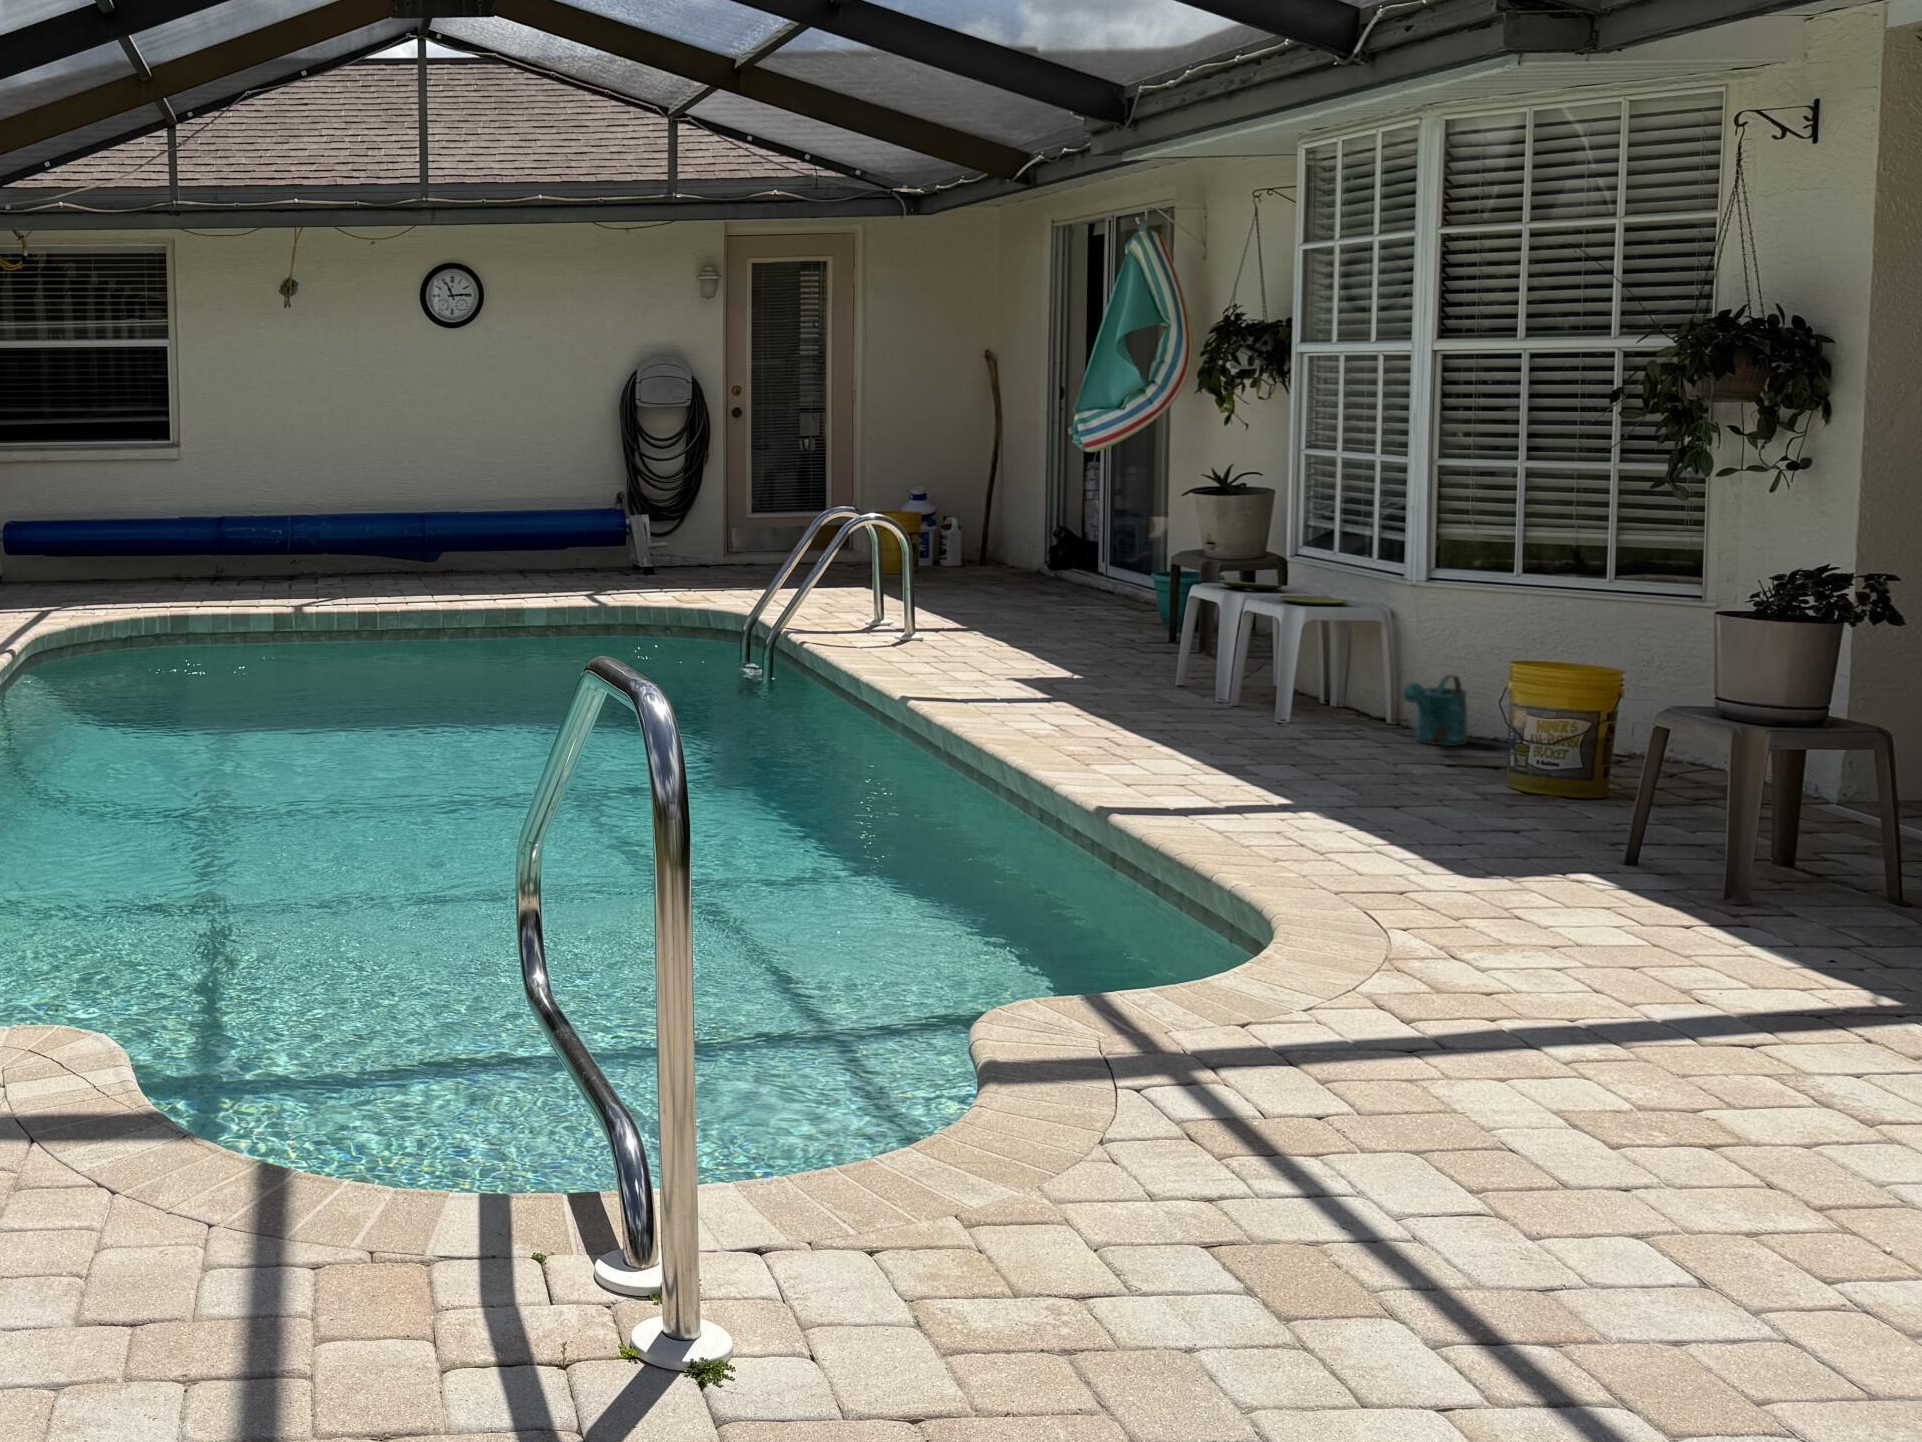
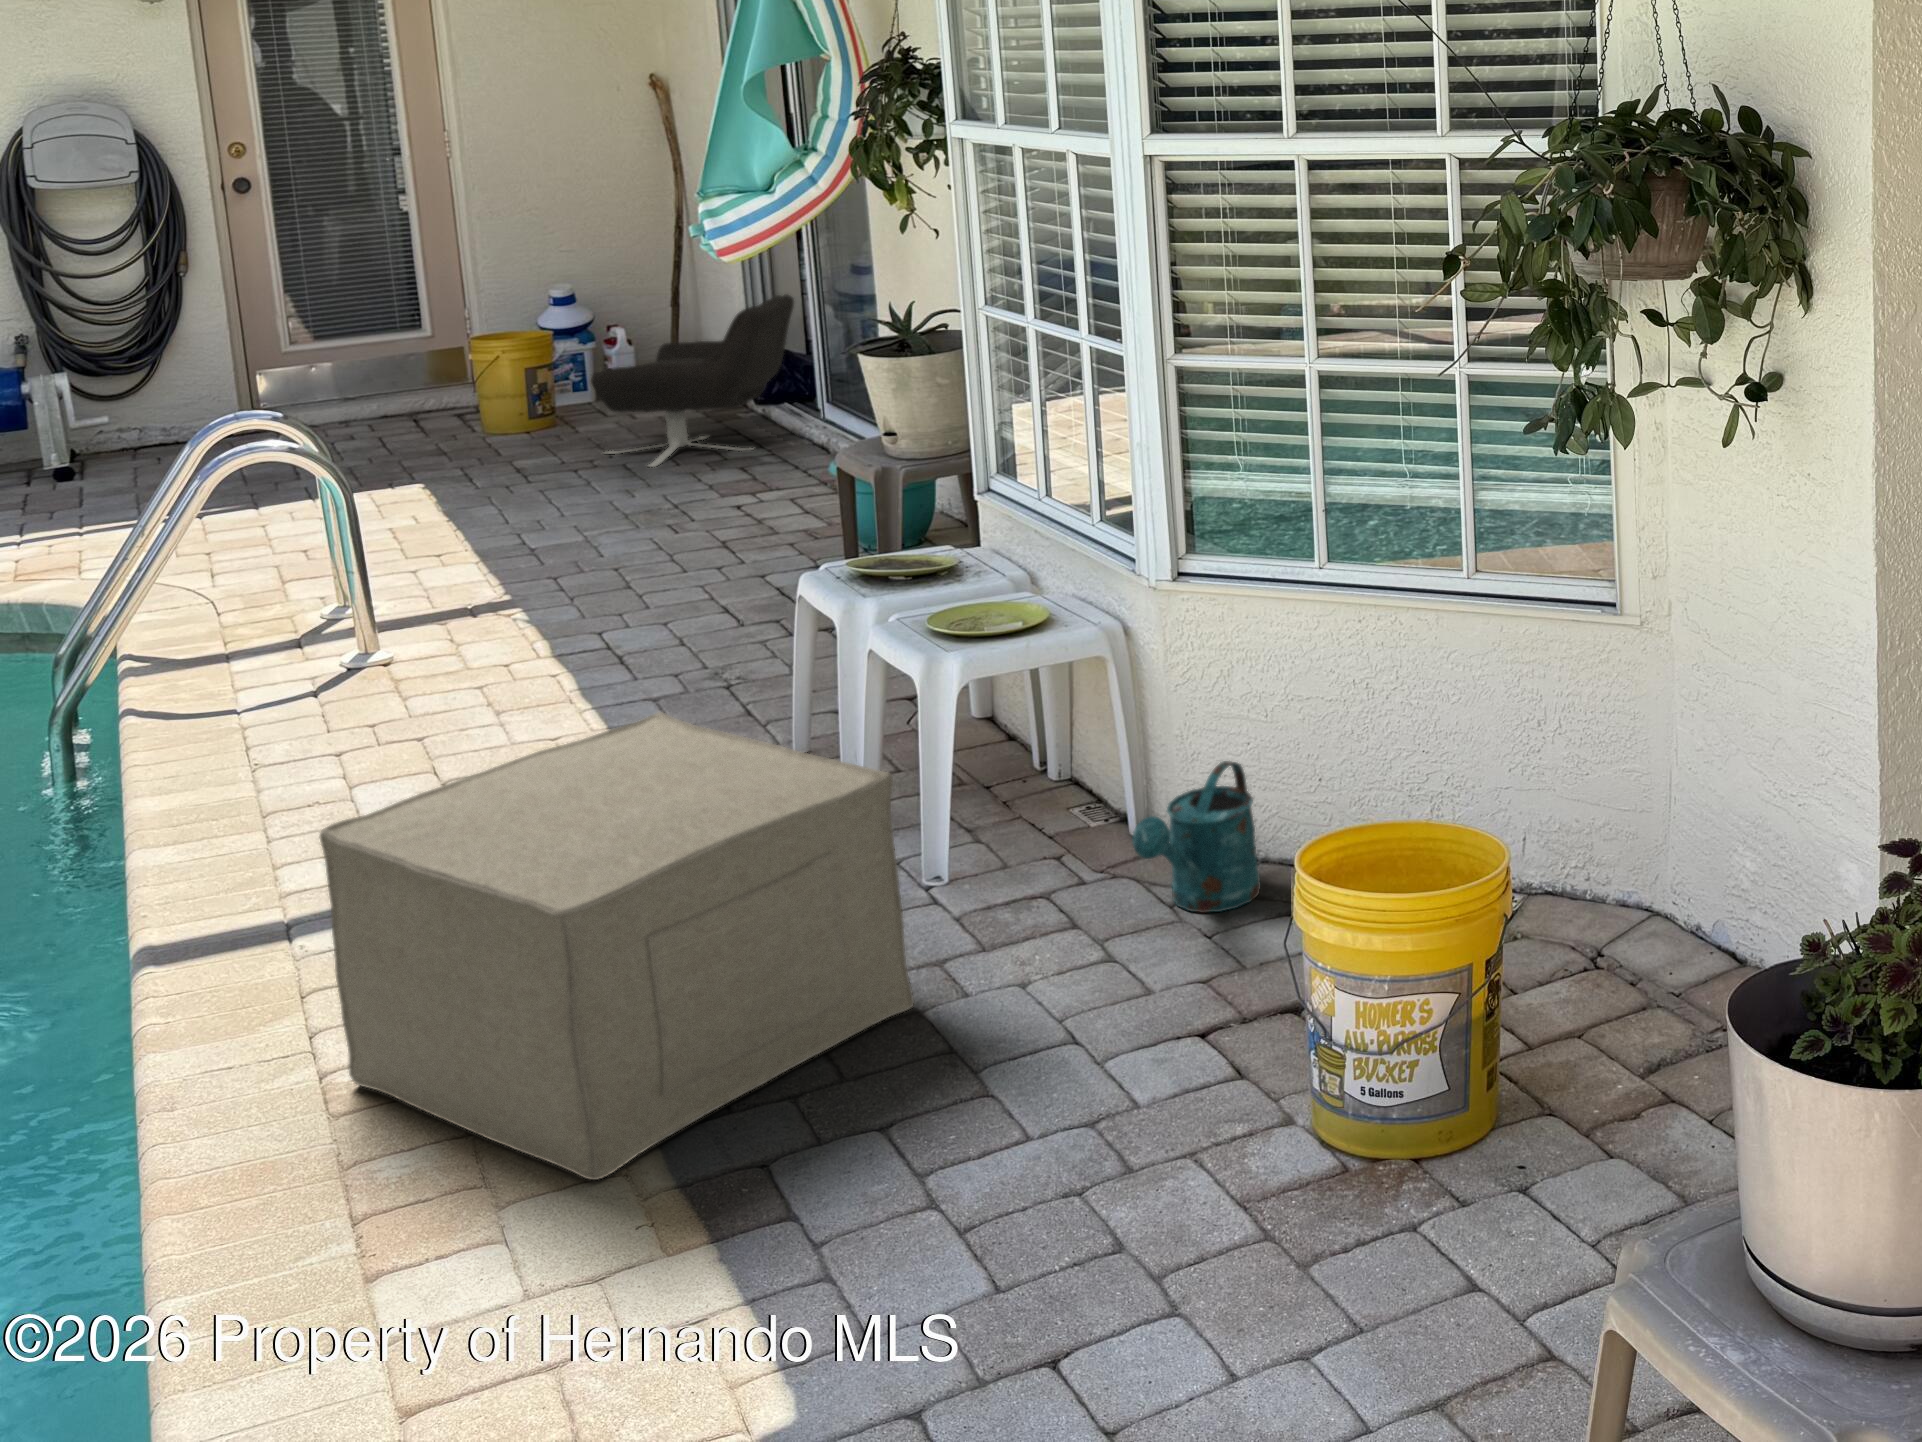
lounge chair: none [959,491,1091,593] -> present [591,294,794,467]
ottoman: none [1026,612,1288,769] -> present [320,712,914,1180]

